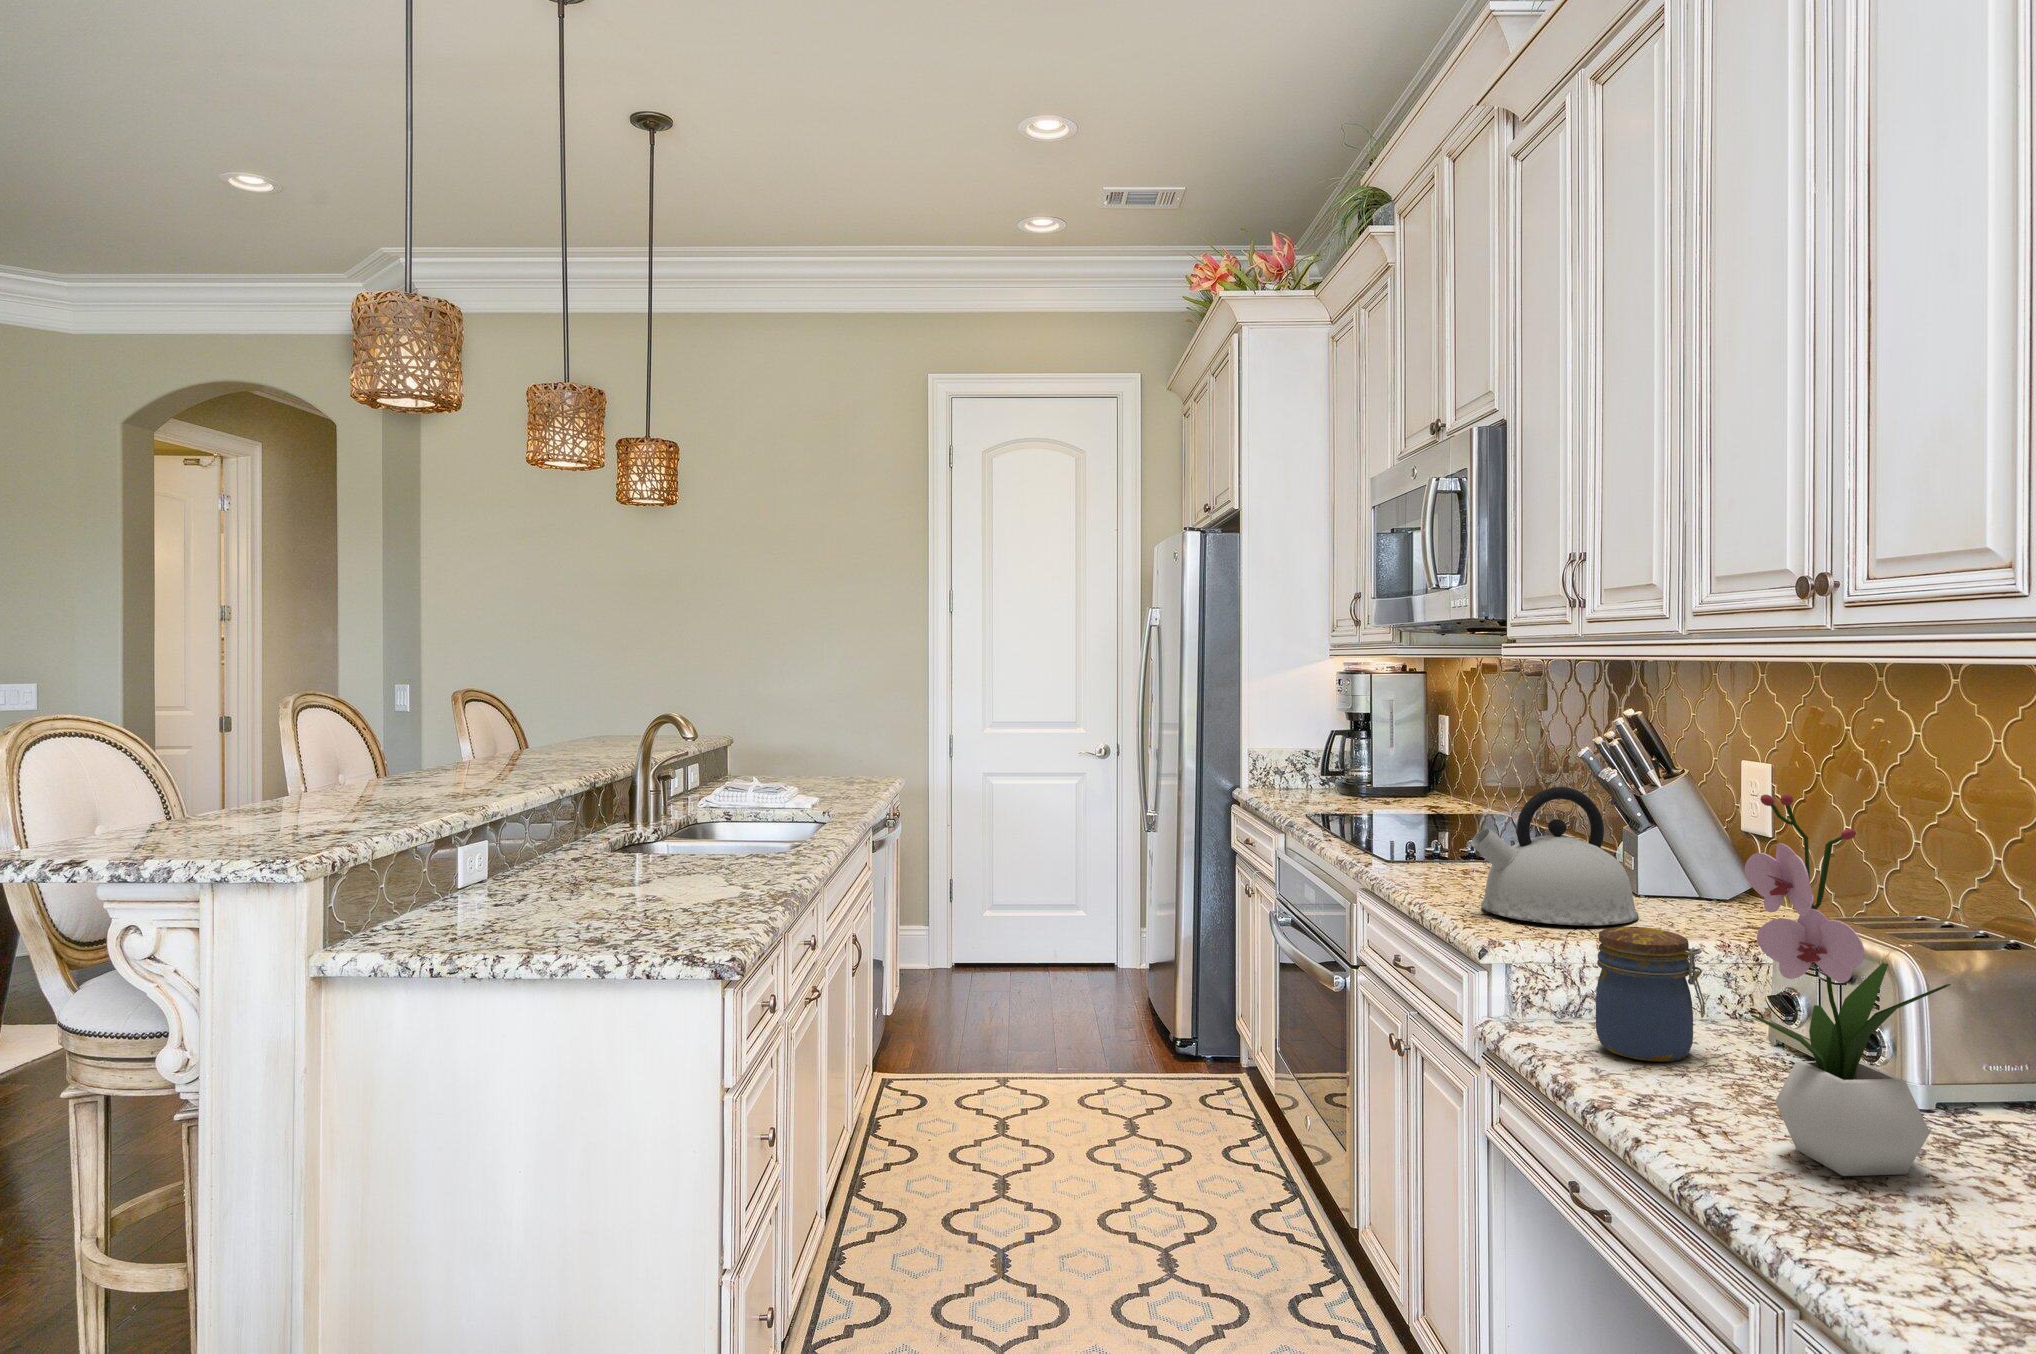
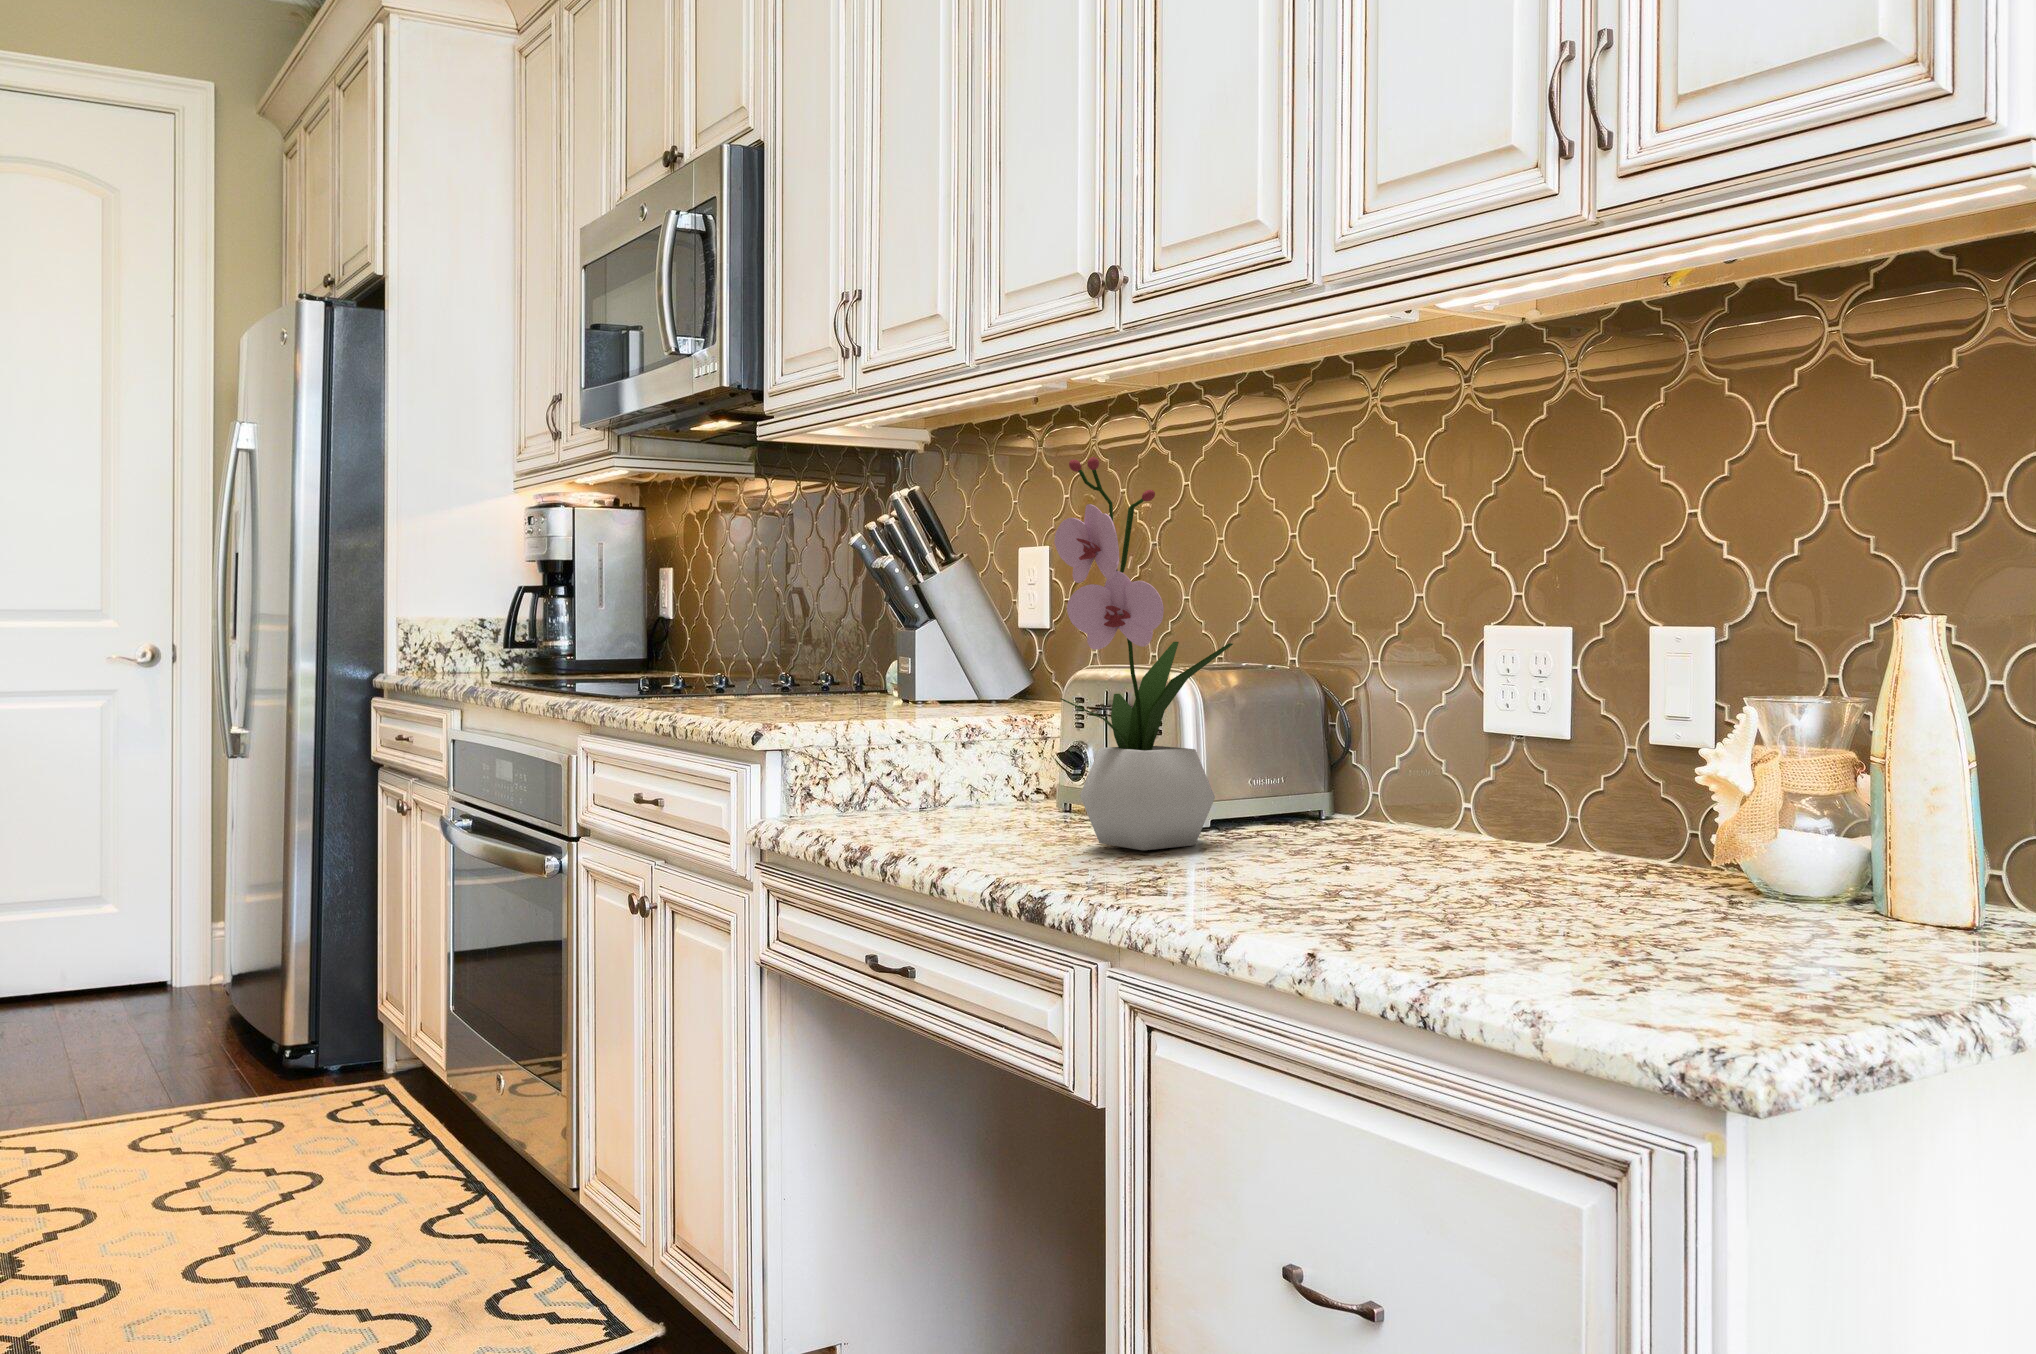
kettle: present [1471,787,1639,925] -> none [734,561,920,715]
jar: present [1596,927,1705,1062] -> none [888,676,1000,820]

